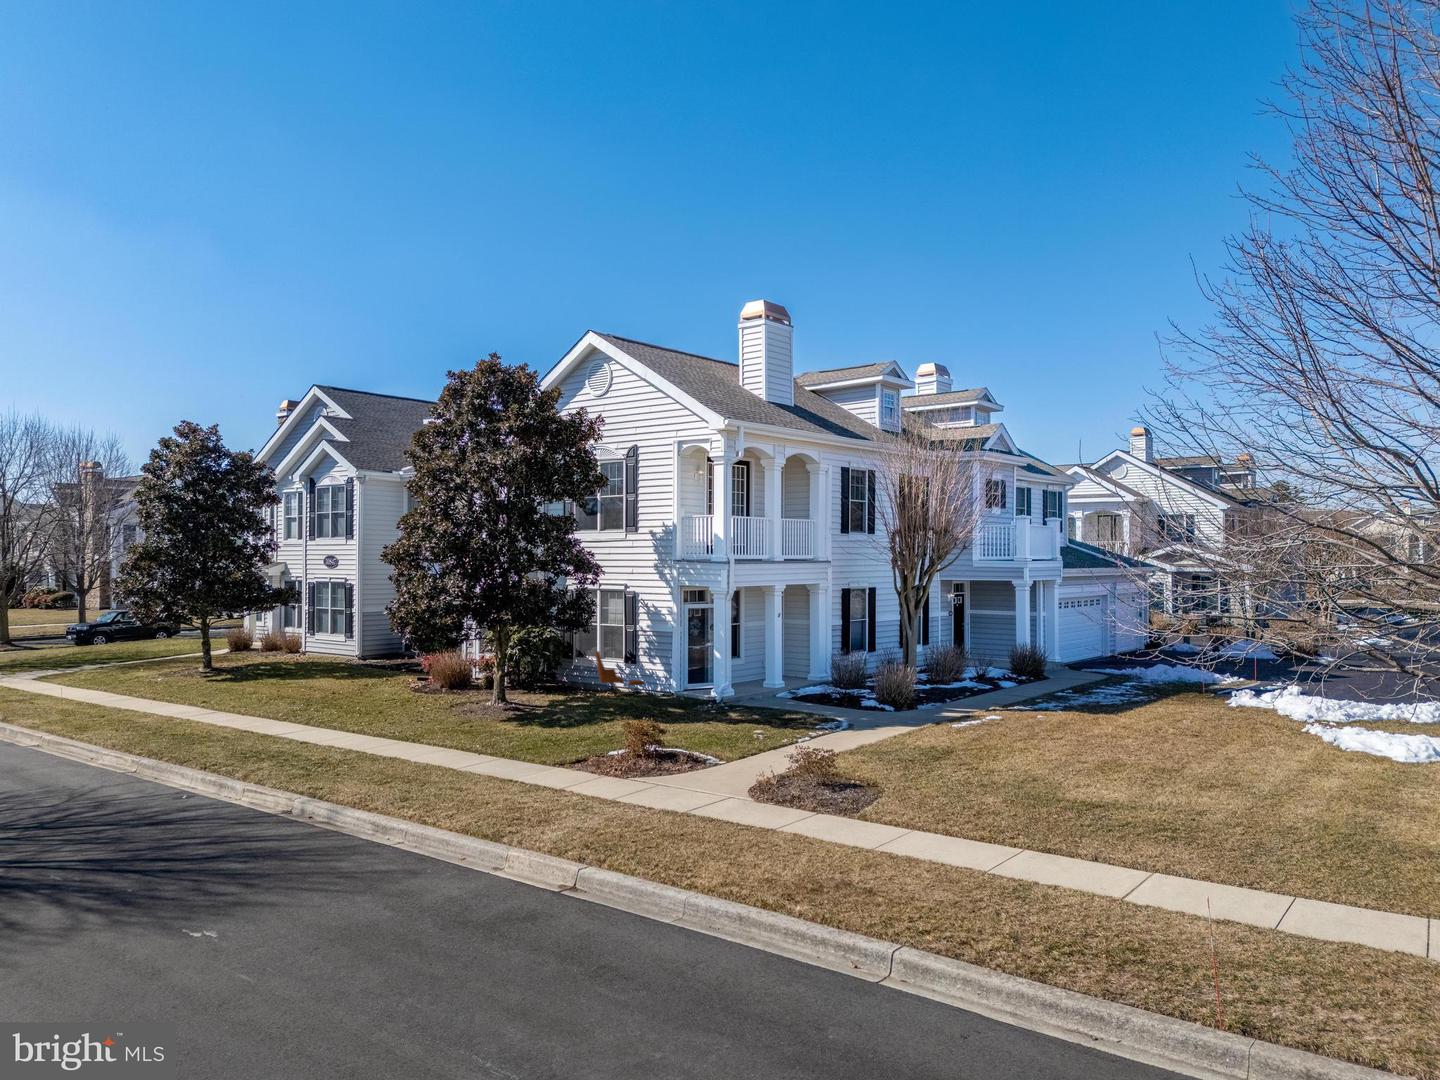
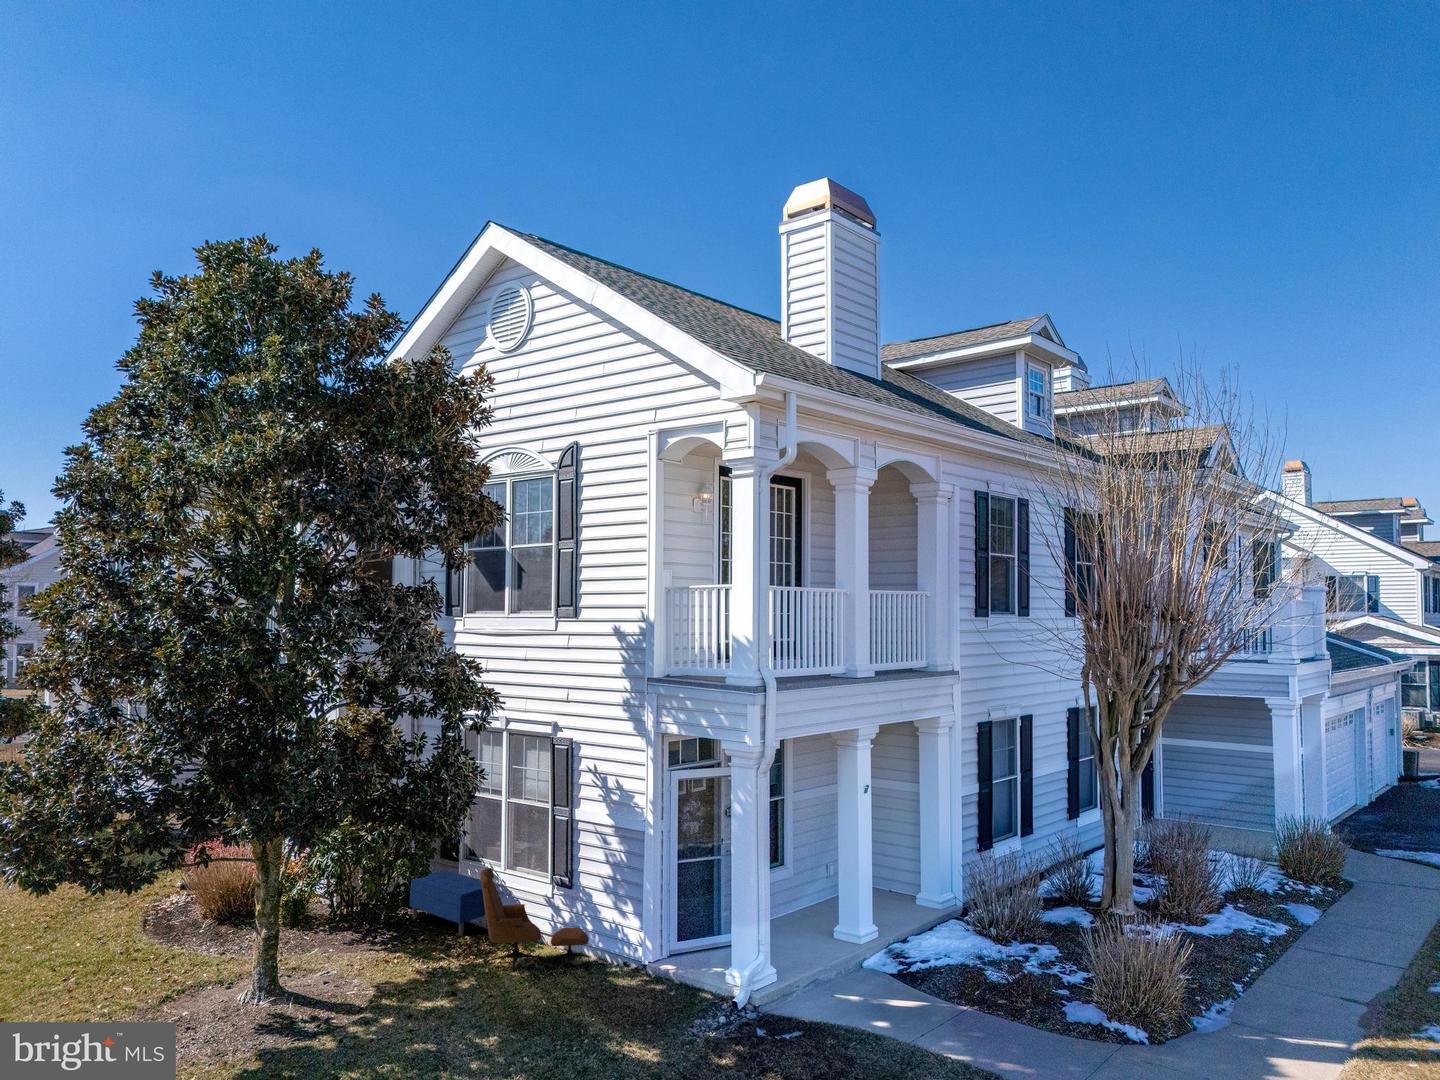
bench: none [553,662,596,688] -> present [410,871,488,935]

